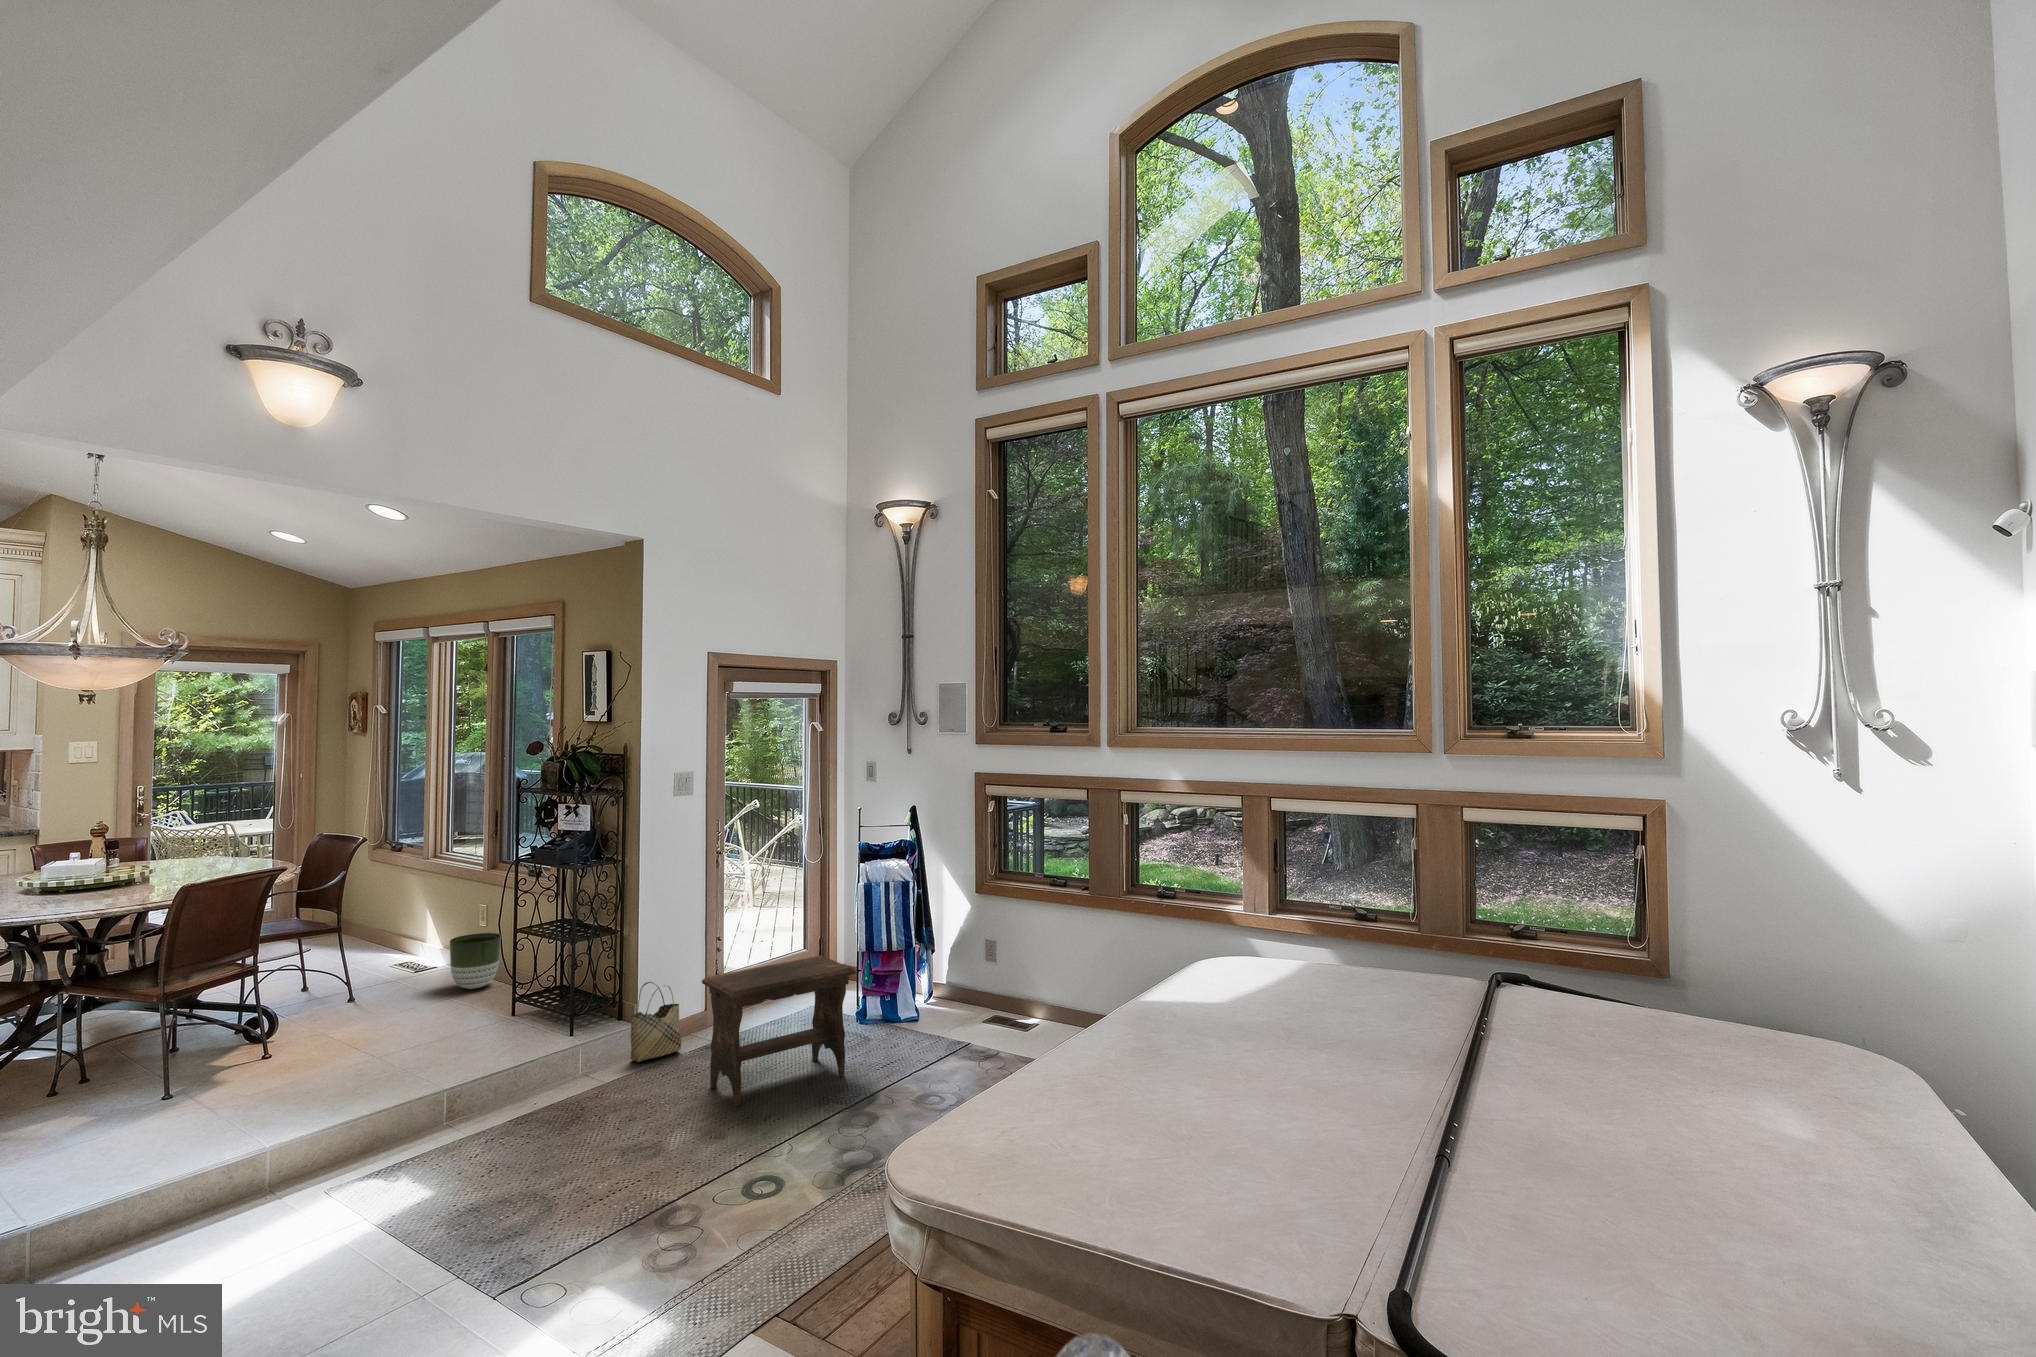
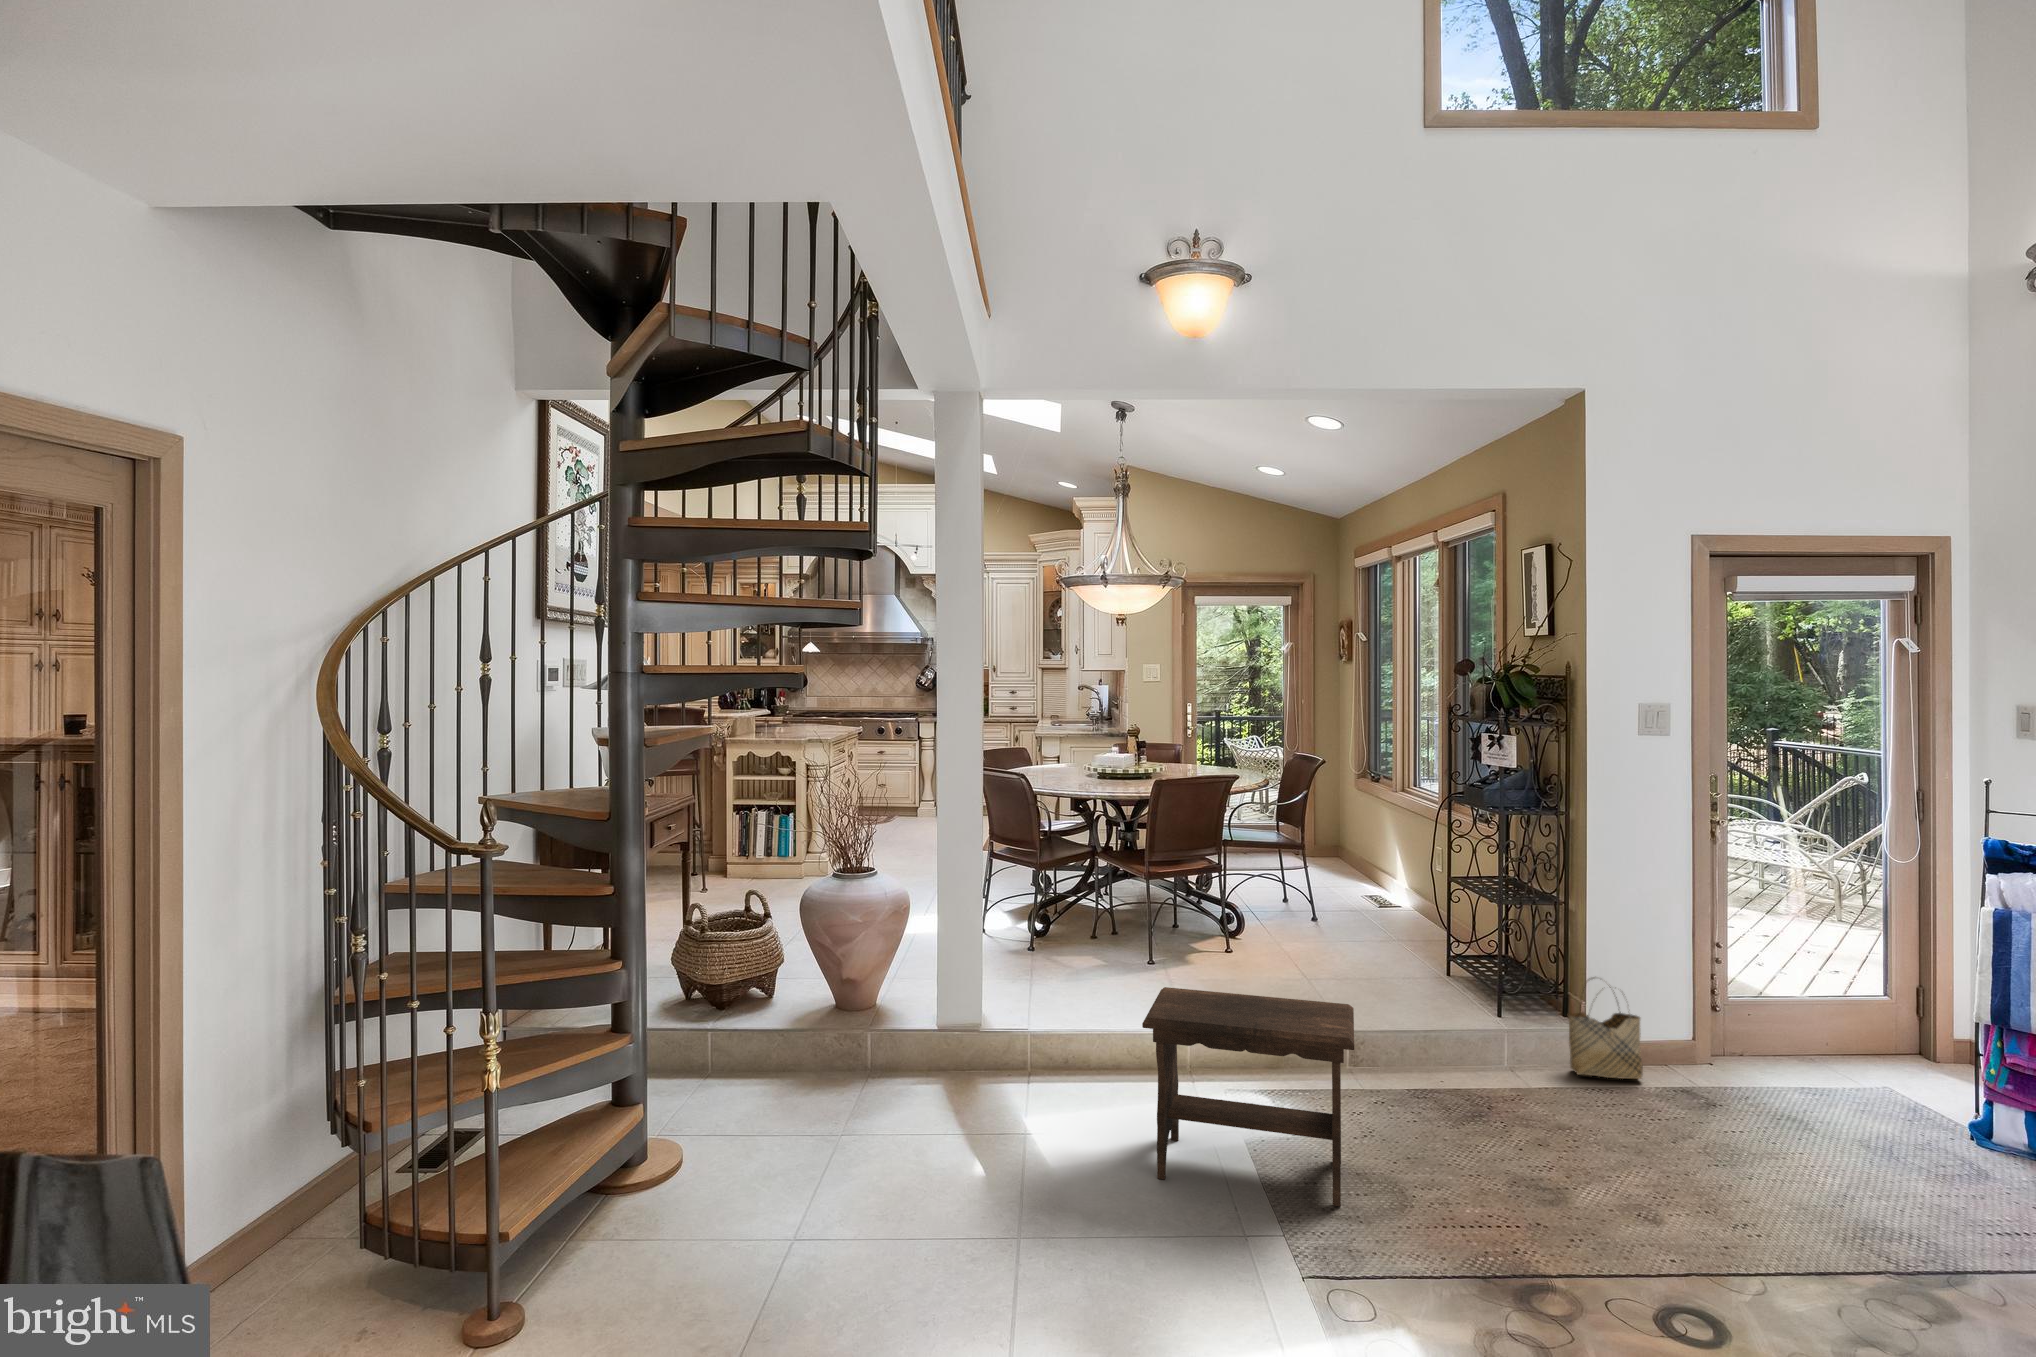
planter: present [450,933,501,989] -> none [1397,875,1449,935]
footstool: present [702,956,856,1107] -> present [1142,987,1354,1206]

